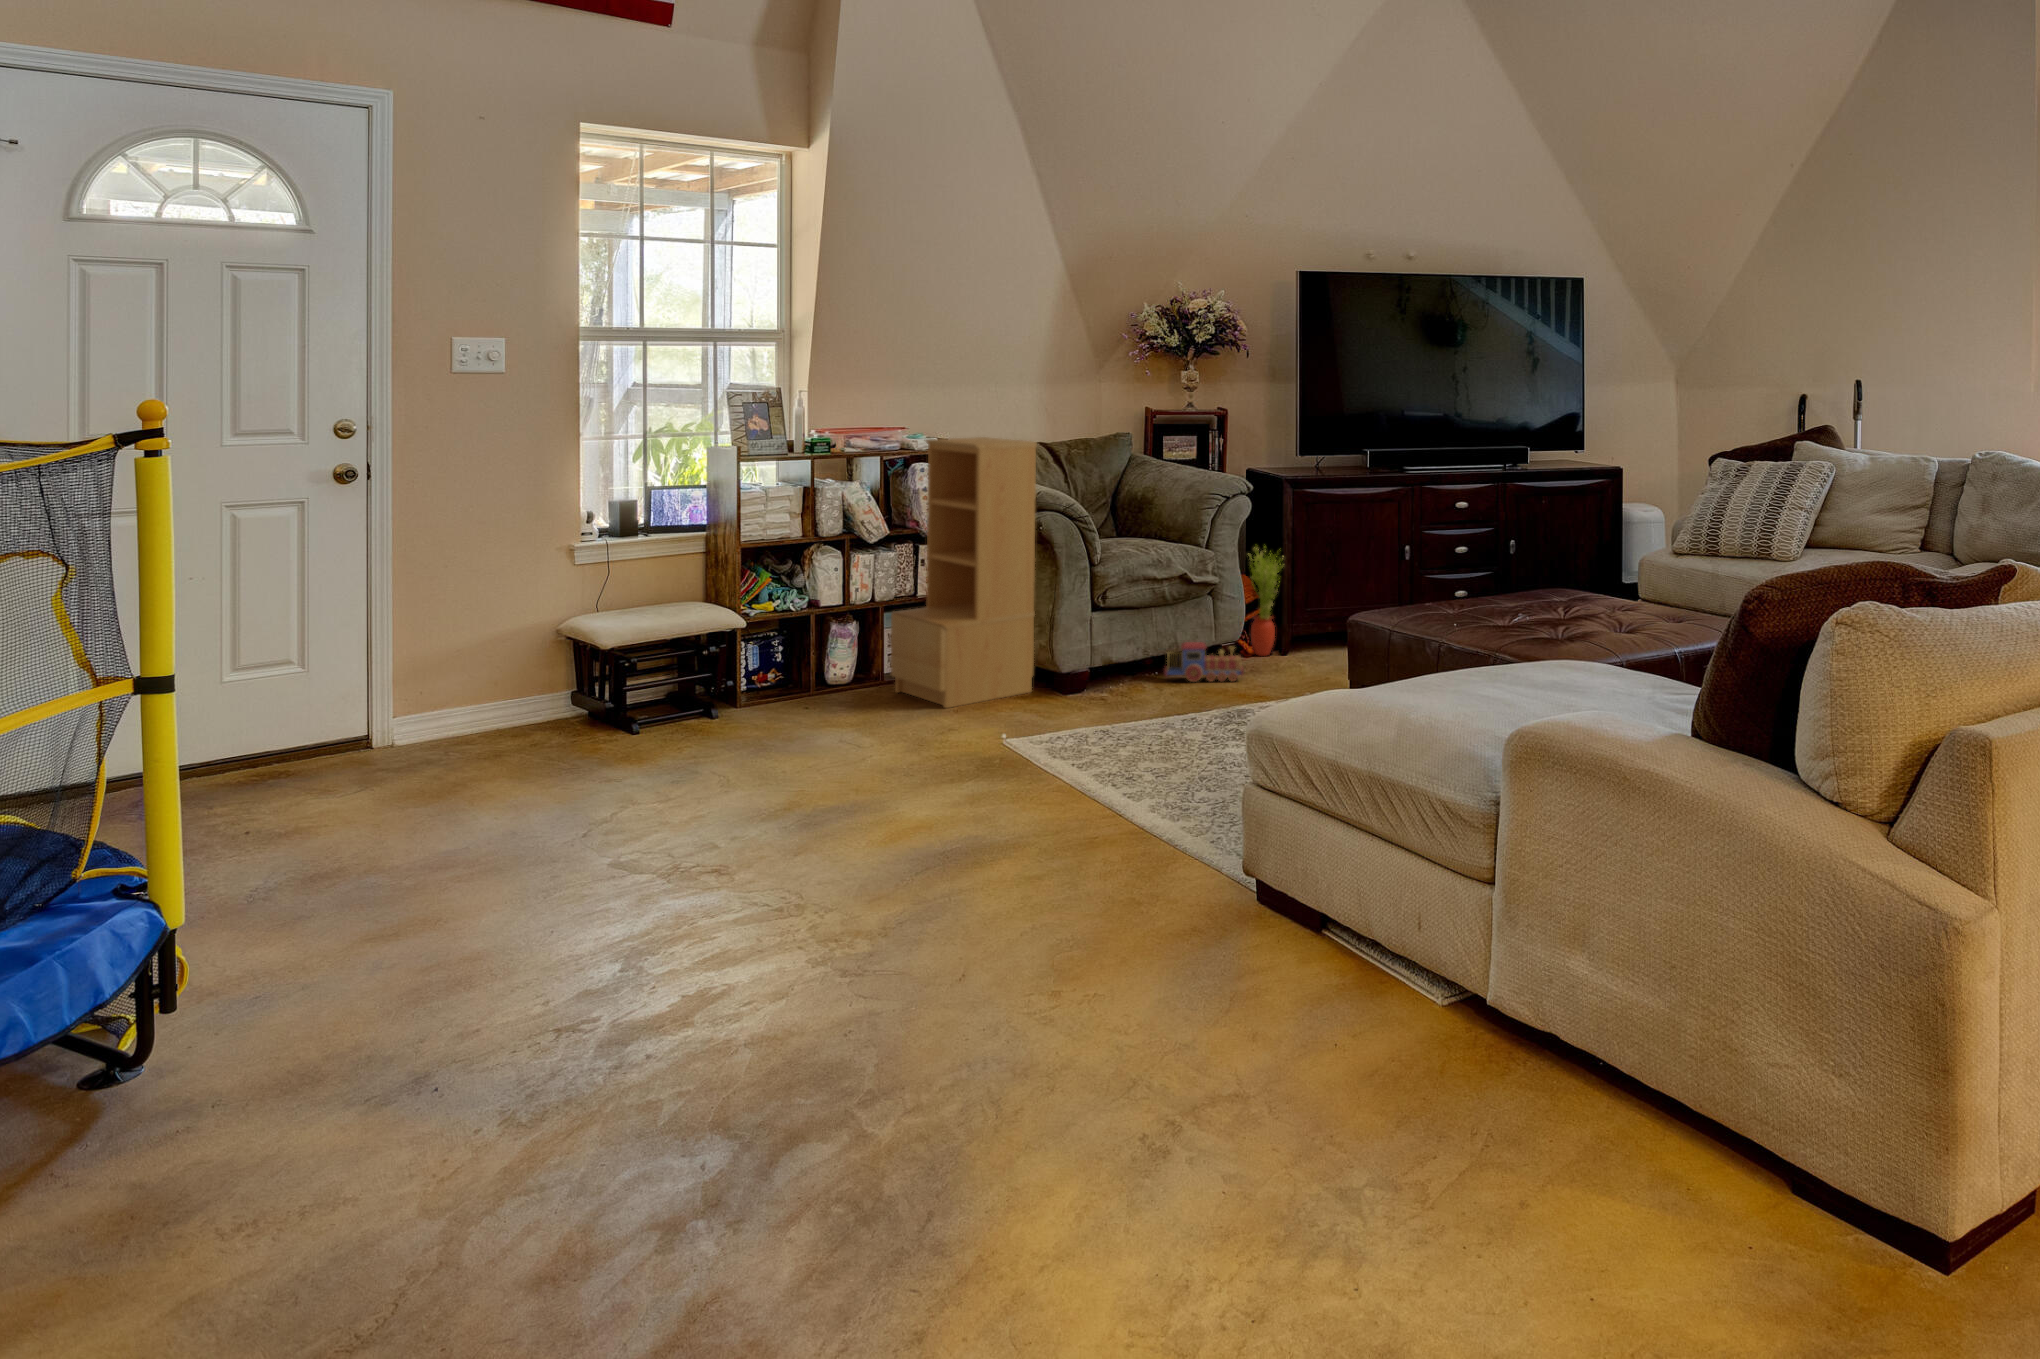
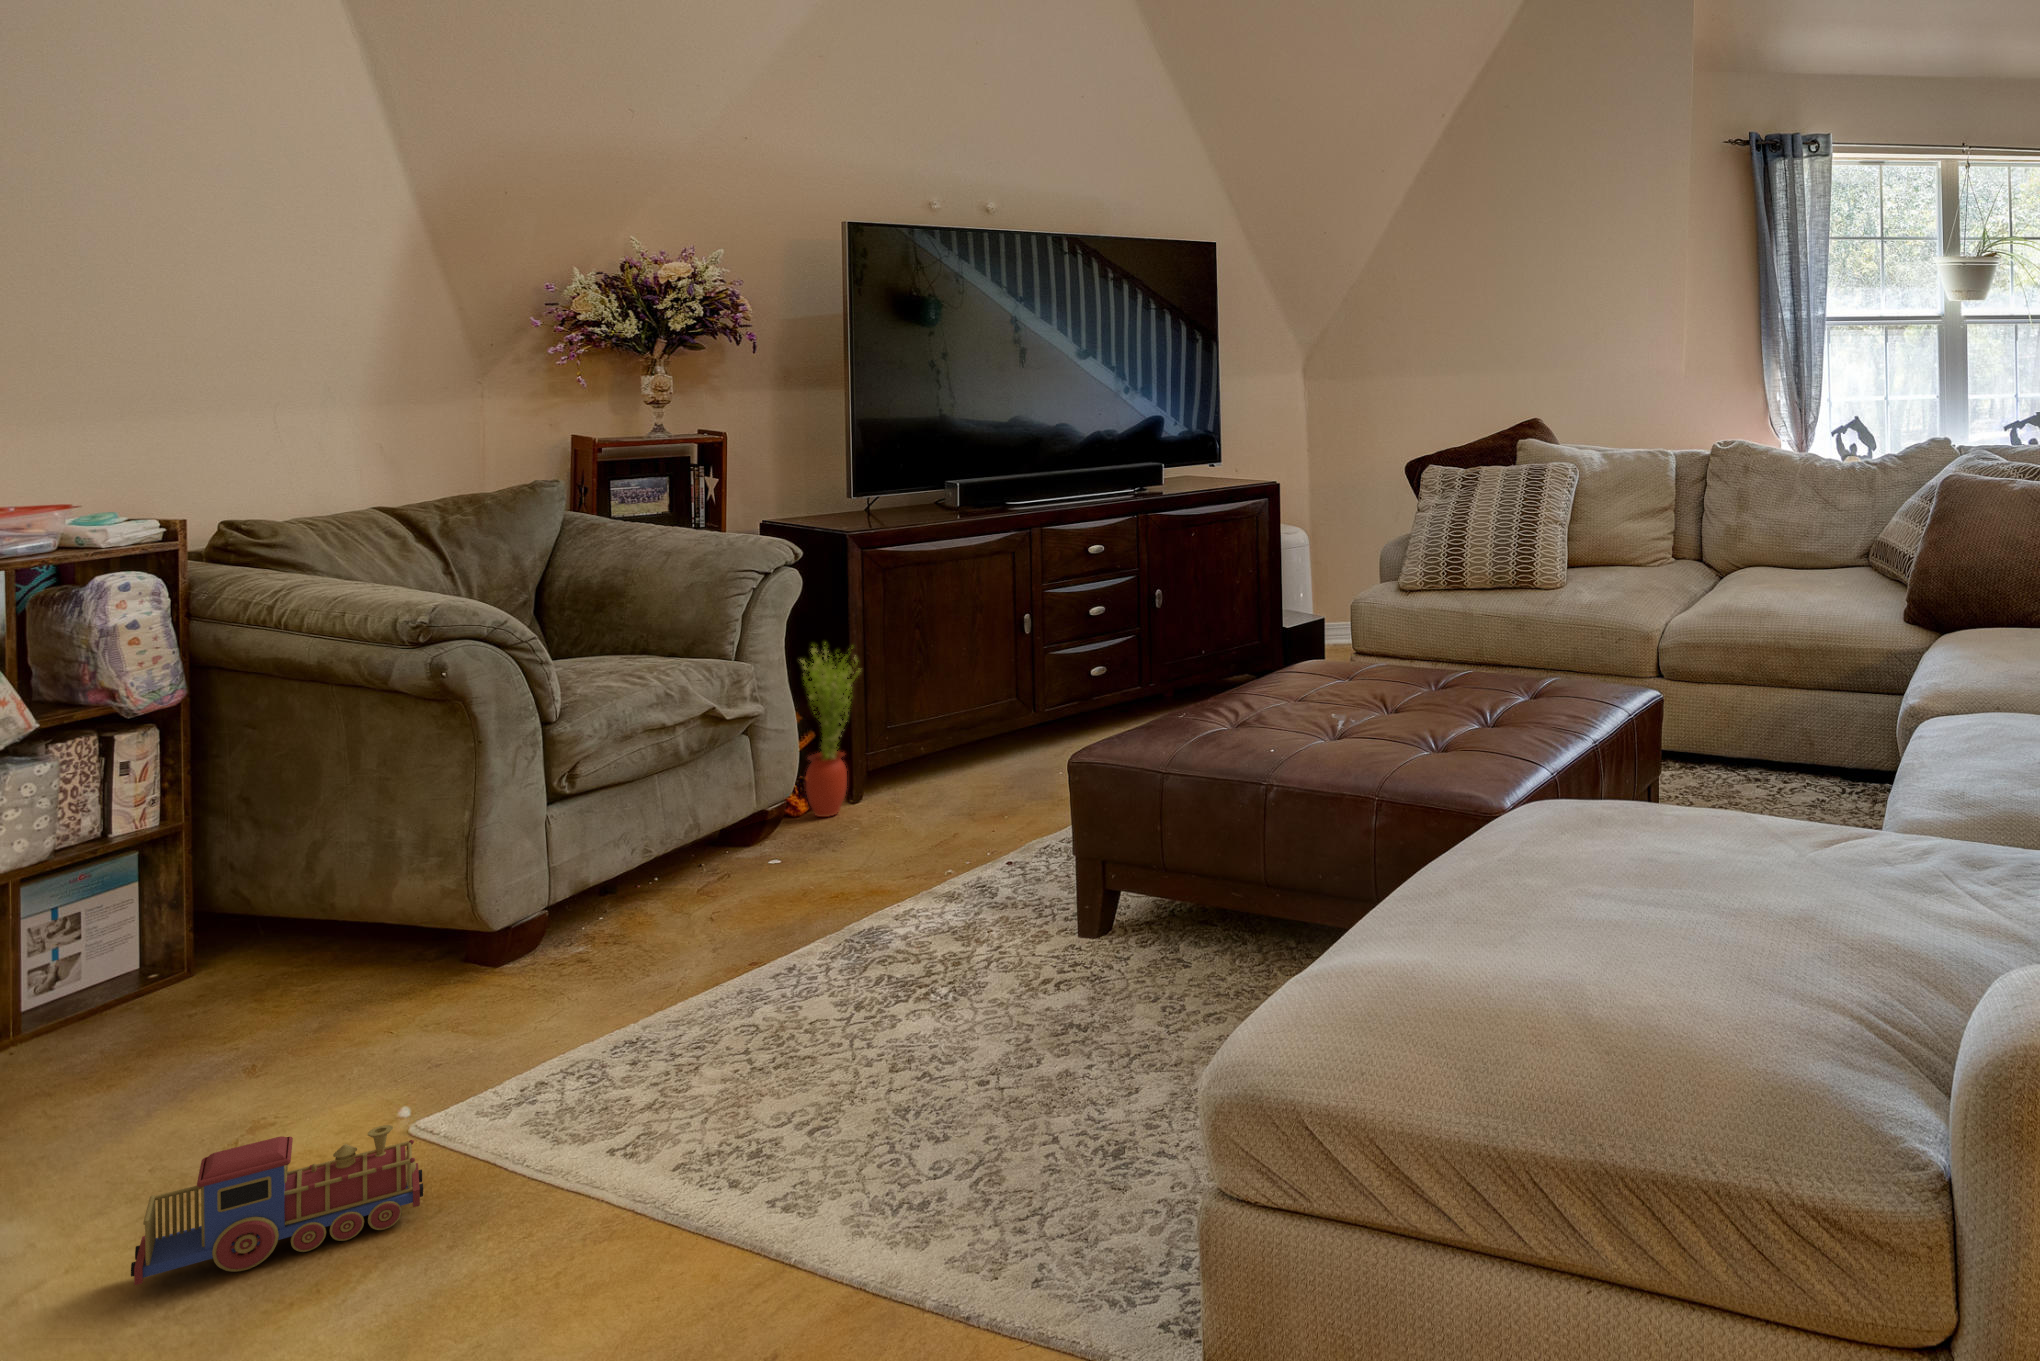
bookshelf: present [891,437,1037,708] -> none [63,507,423,1063]
toy train: present [1163,642,1244,682] -> present [131,1125,423,1285]

